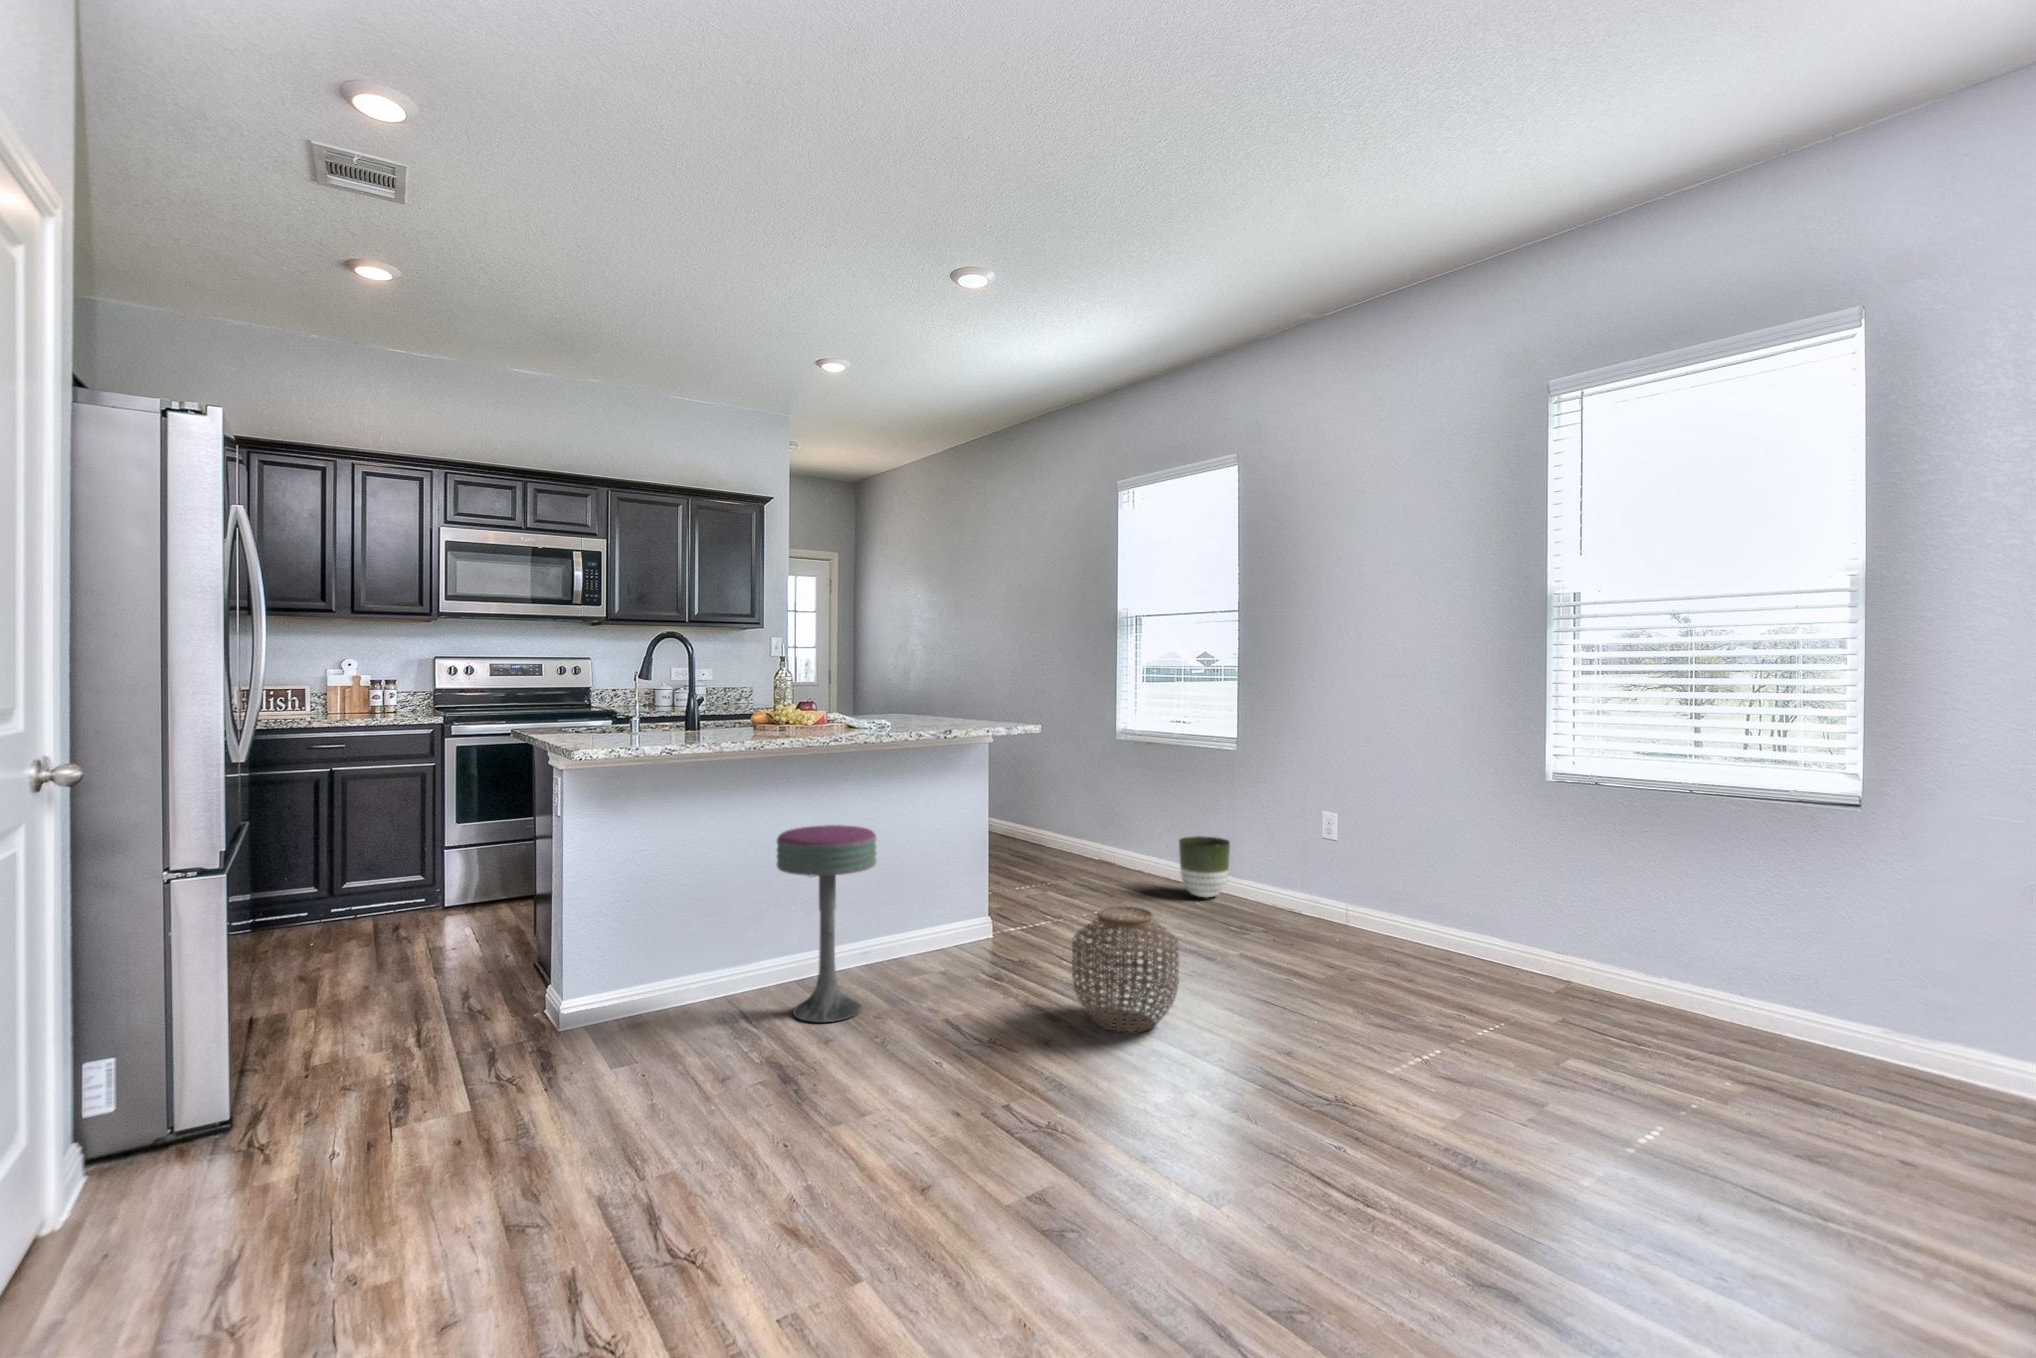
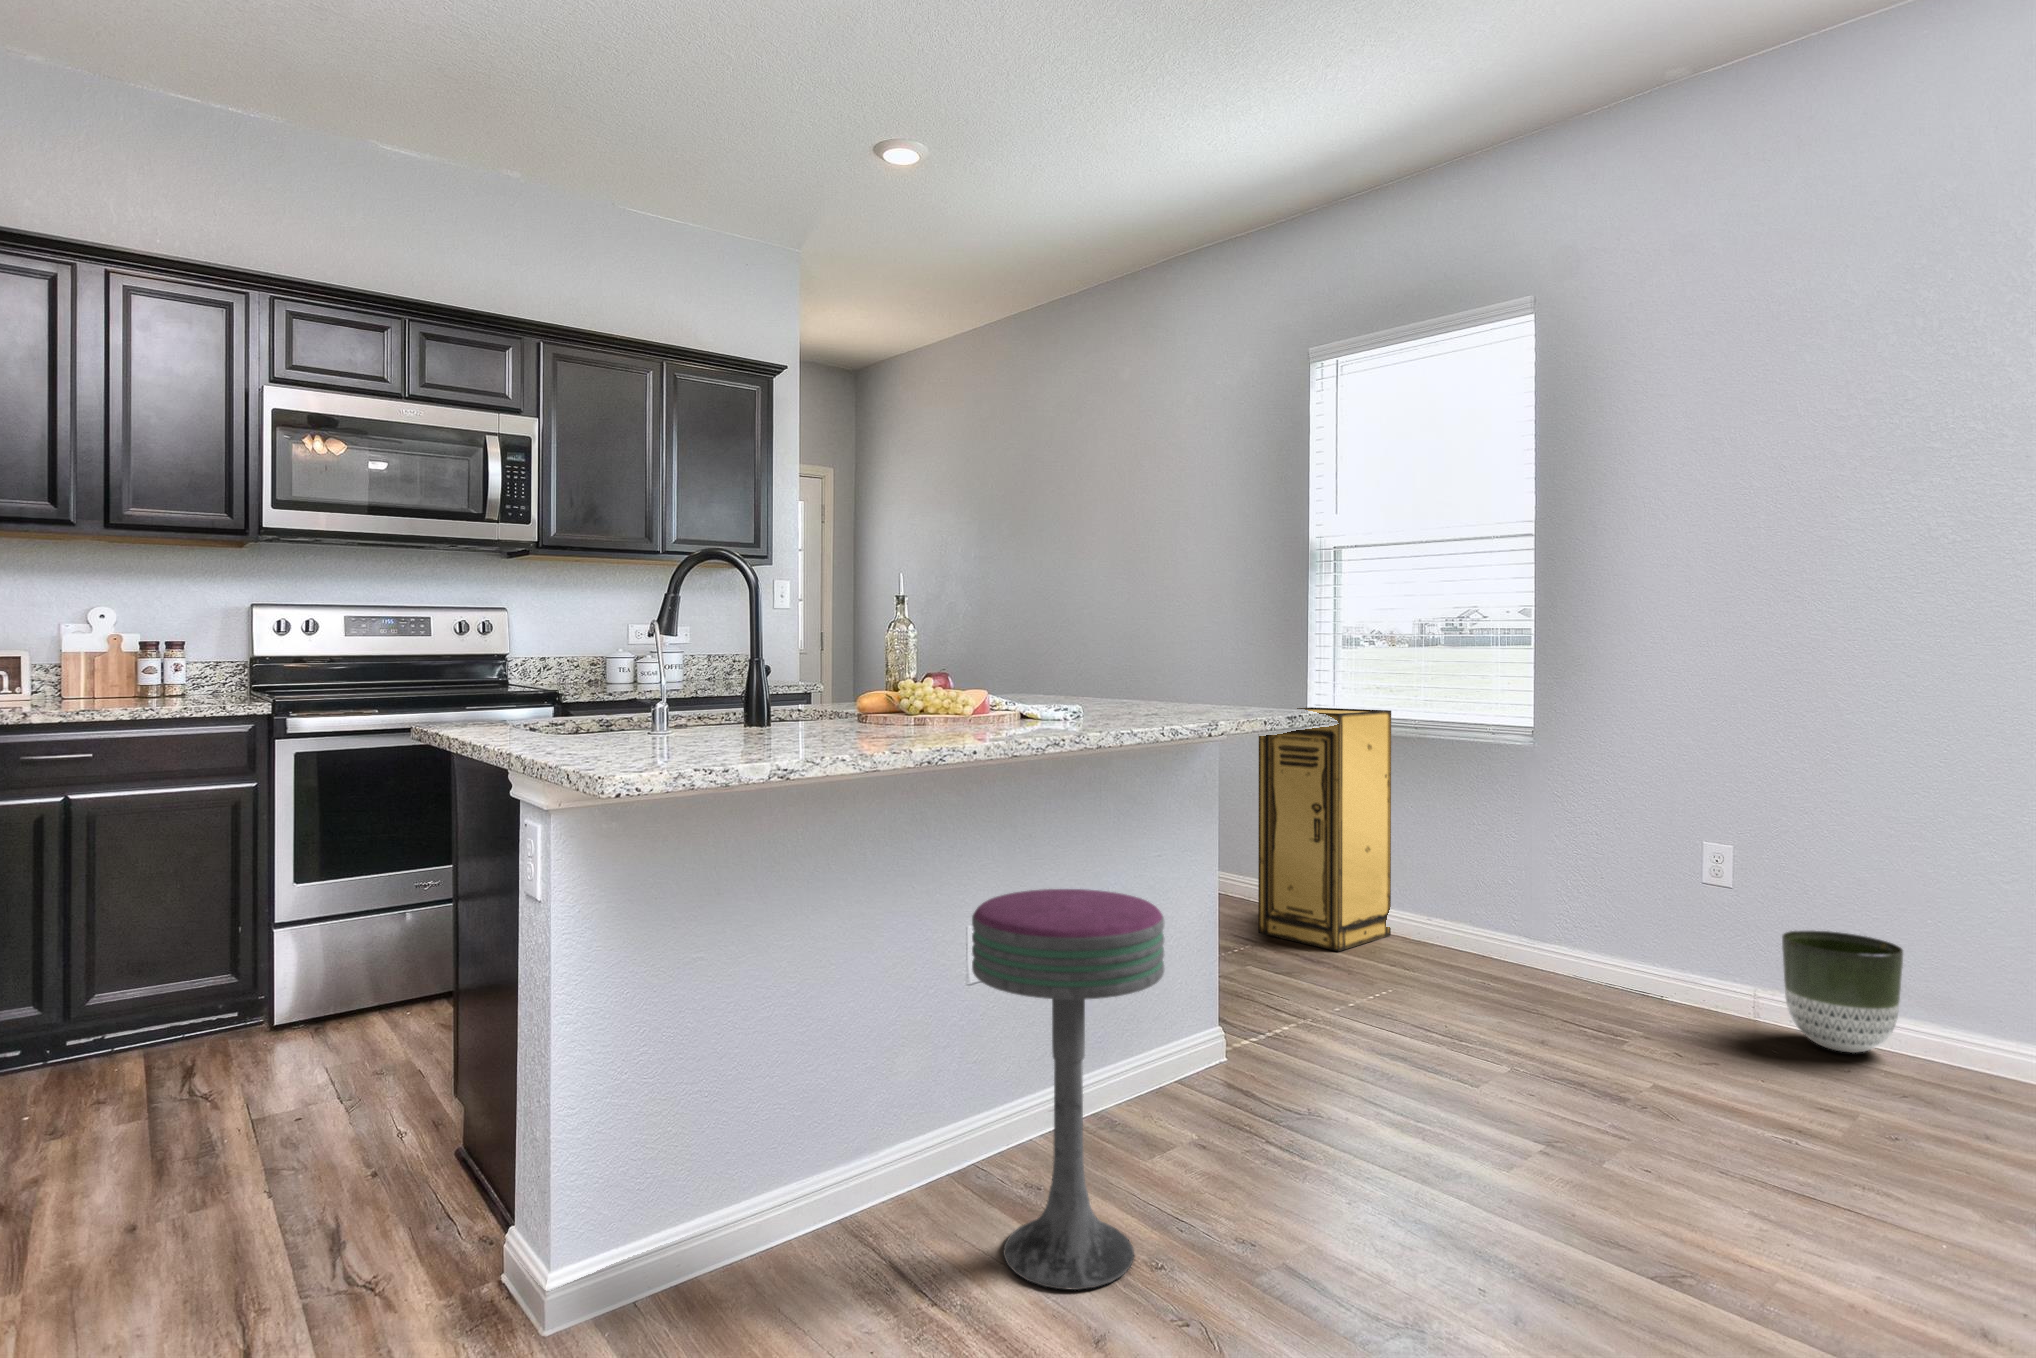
storage cabinet: none [1073,723,1161,885] -> present [1258,707,1391,952]
planter: present [1179,836,1230,897] -> present [1782,930,1903,1053]
woven basket: present [1072,906,1179,1032] -> none [1543,1034,1780,1291]

